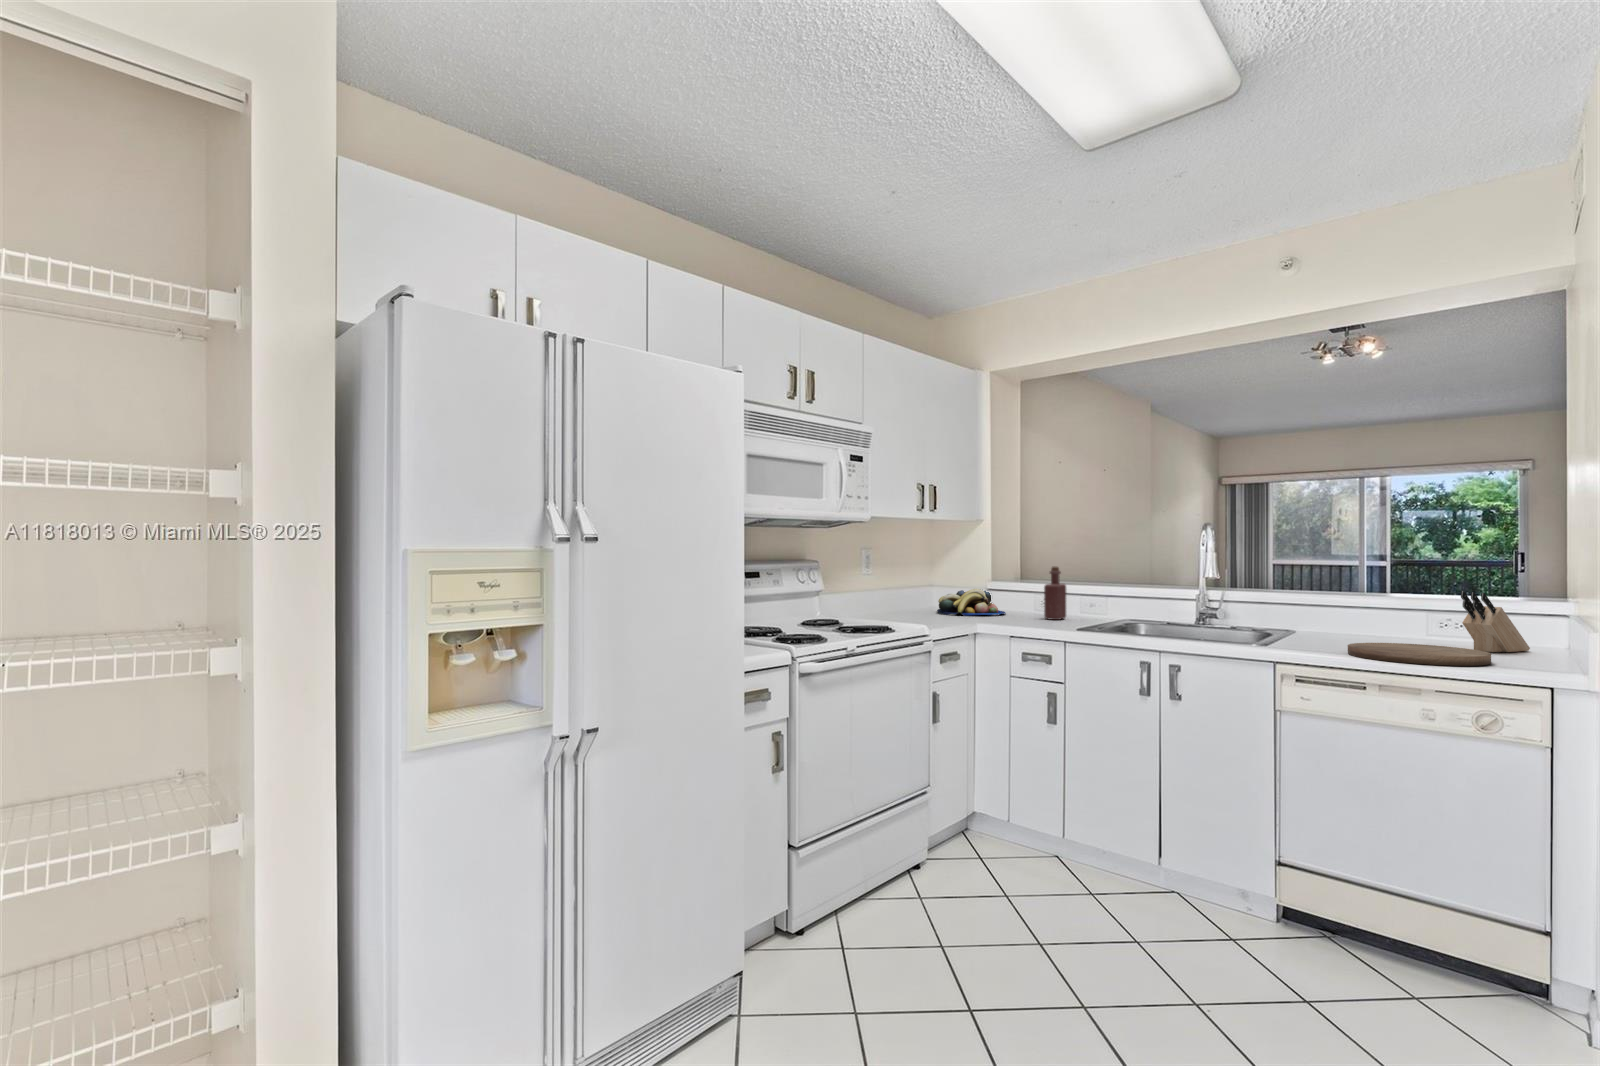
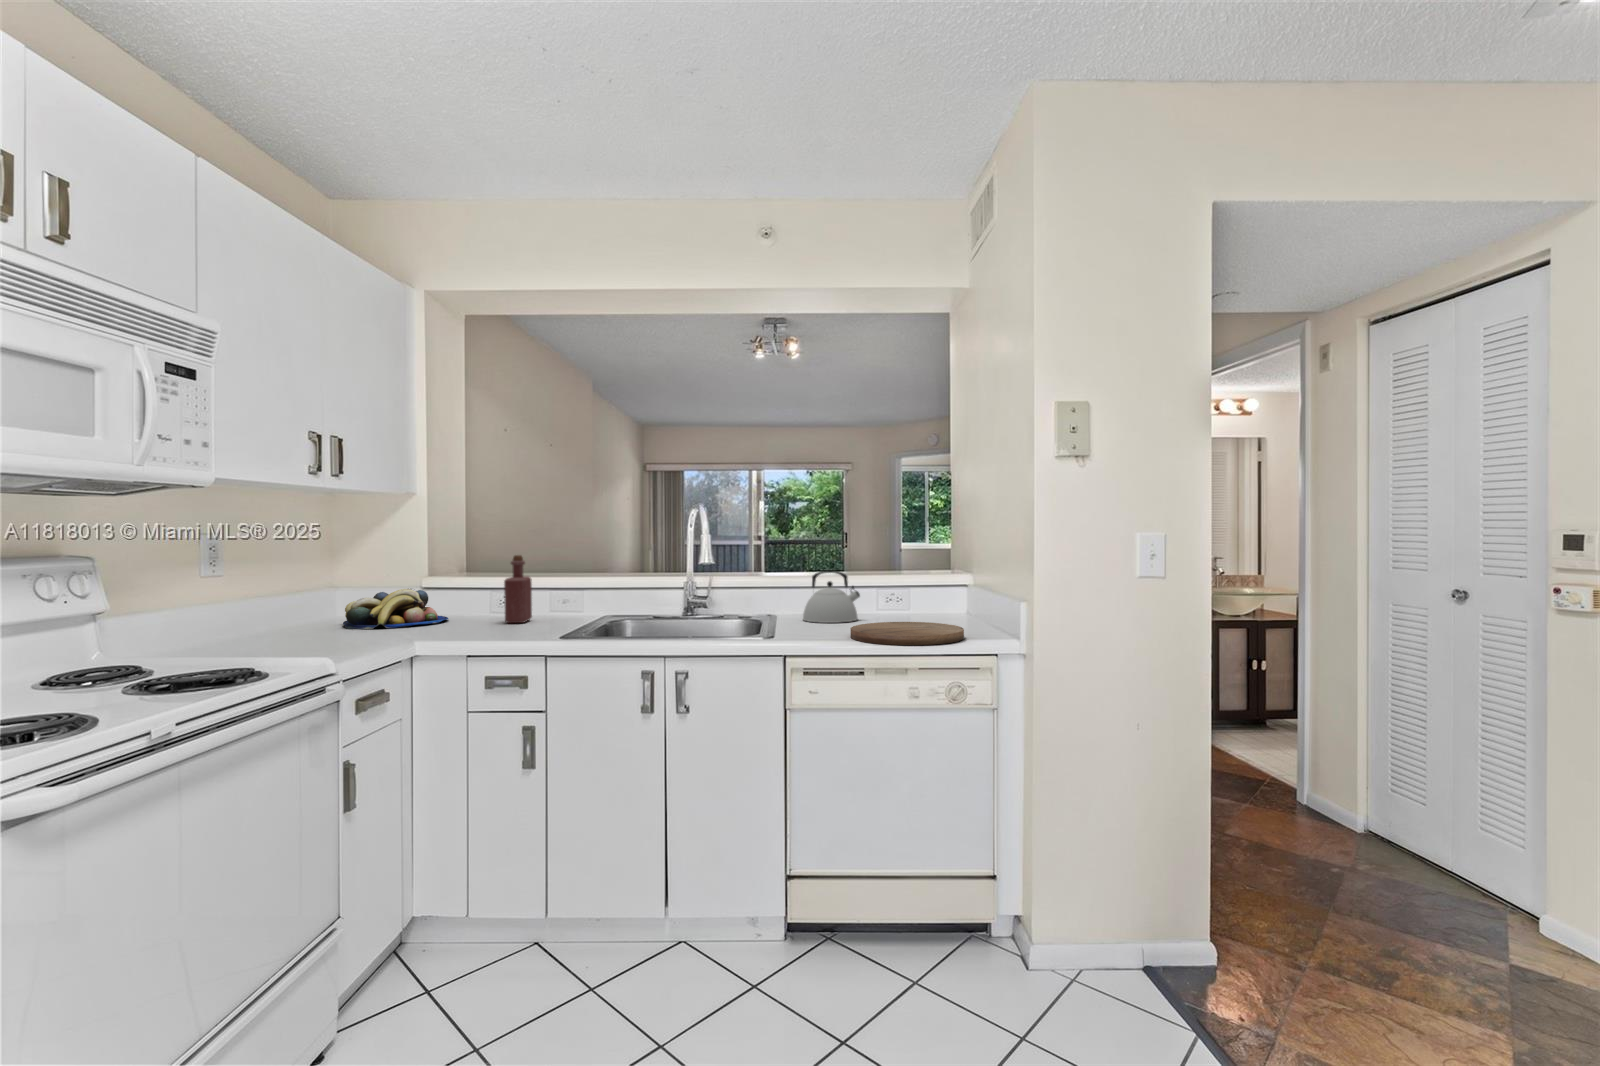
kettle: none [1322,590,1393,643] -> present [803,570,860,623]
knife block: present [1461,591,1530,652] -> none [917,568,955,623]

